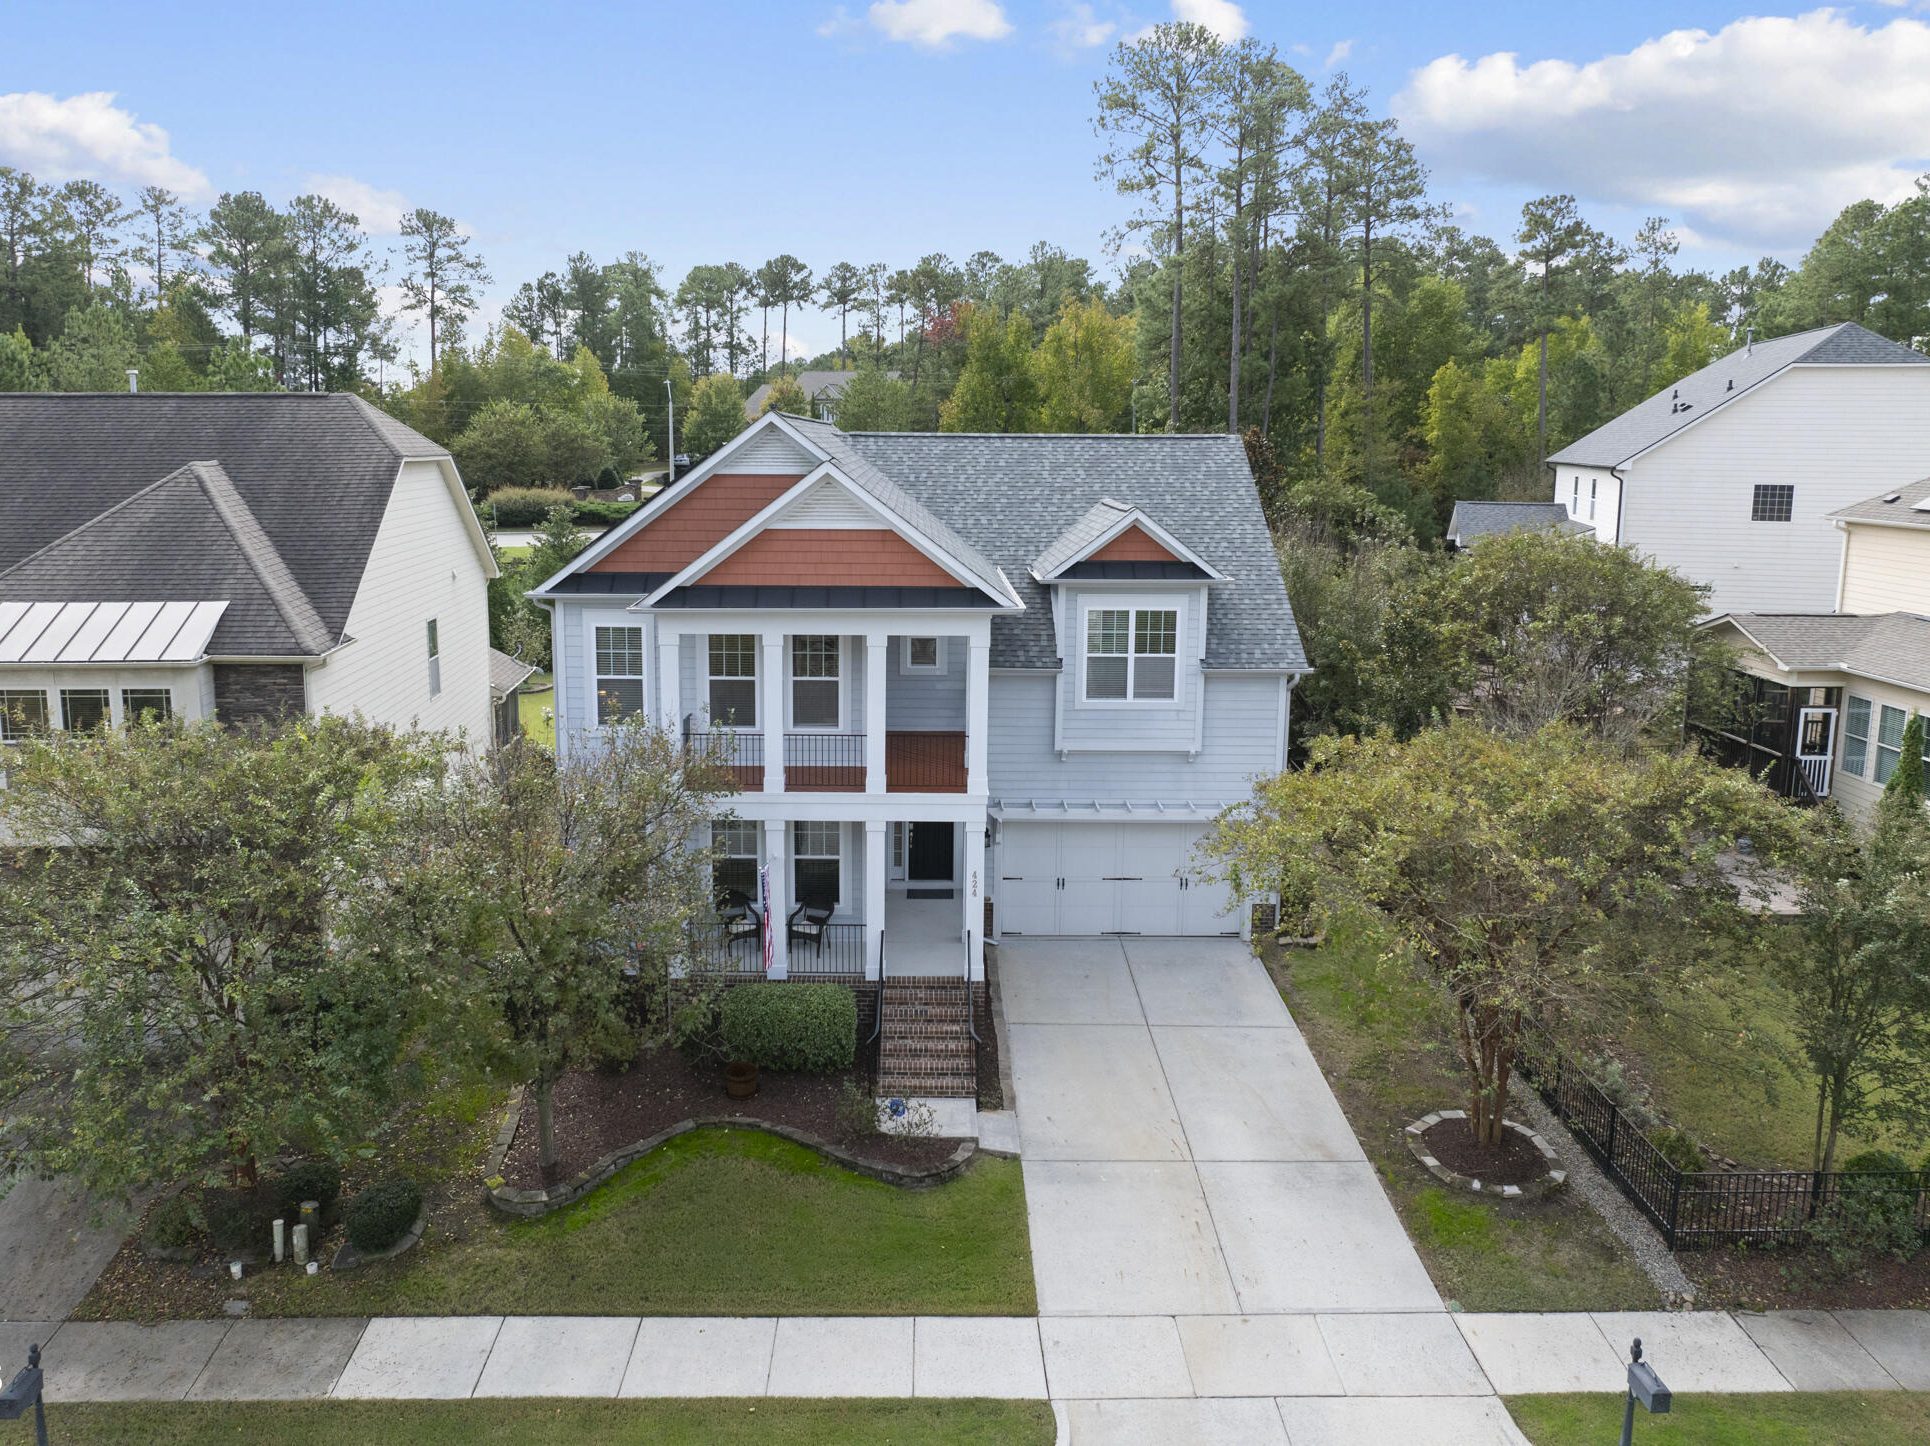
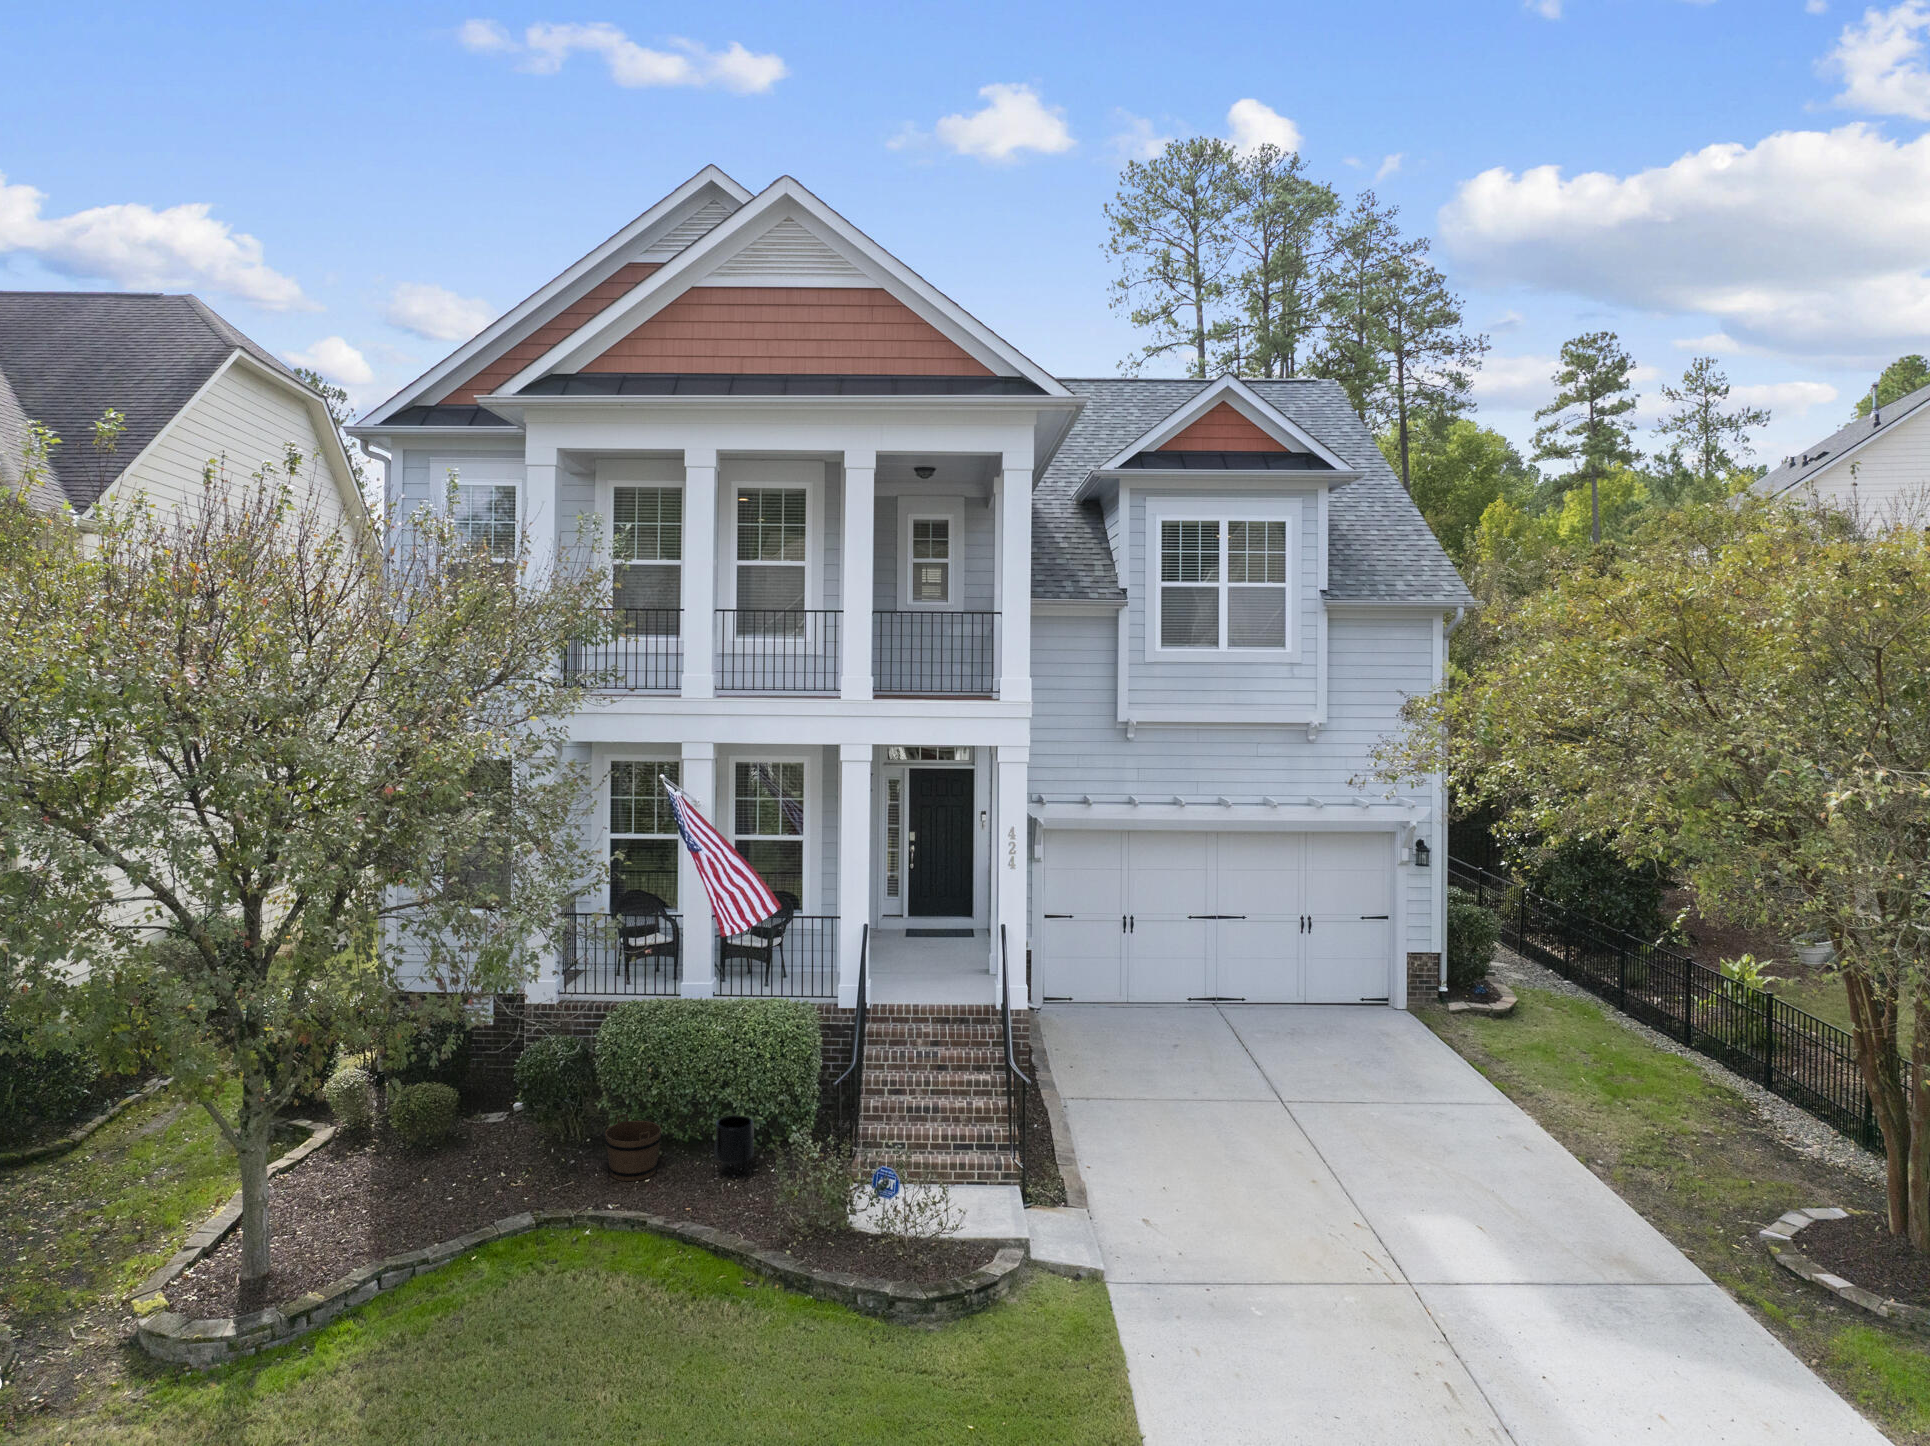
planter: none [791,1059,815,1099] -> present [714,1115,753,1164]

